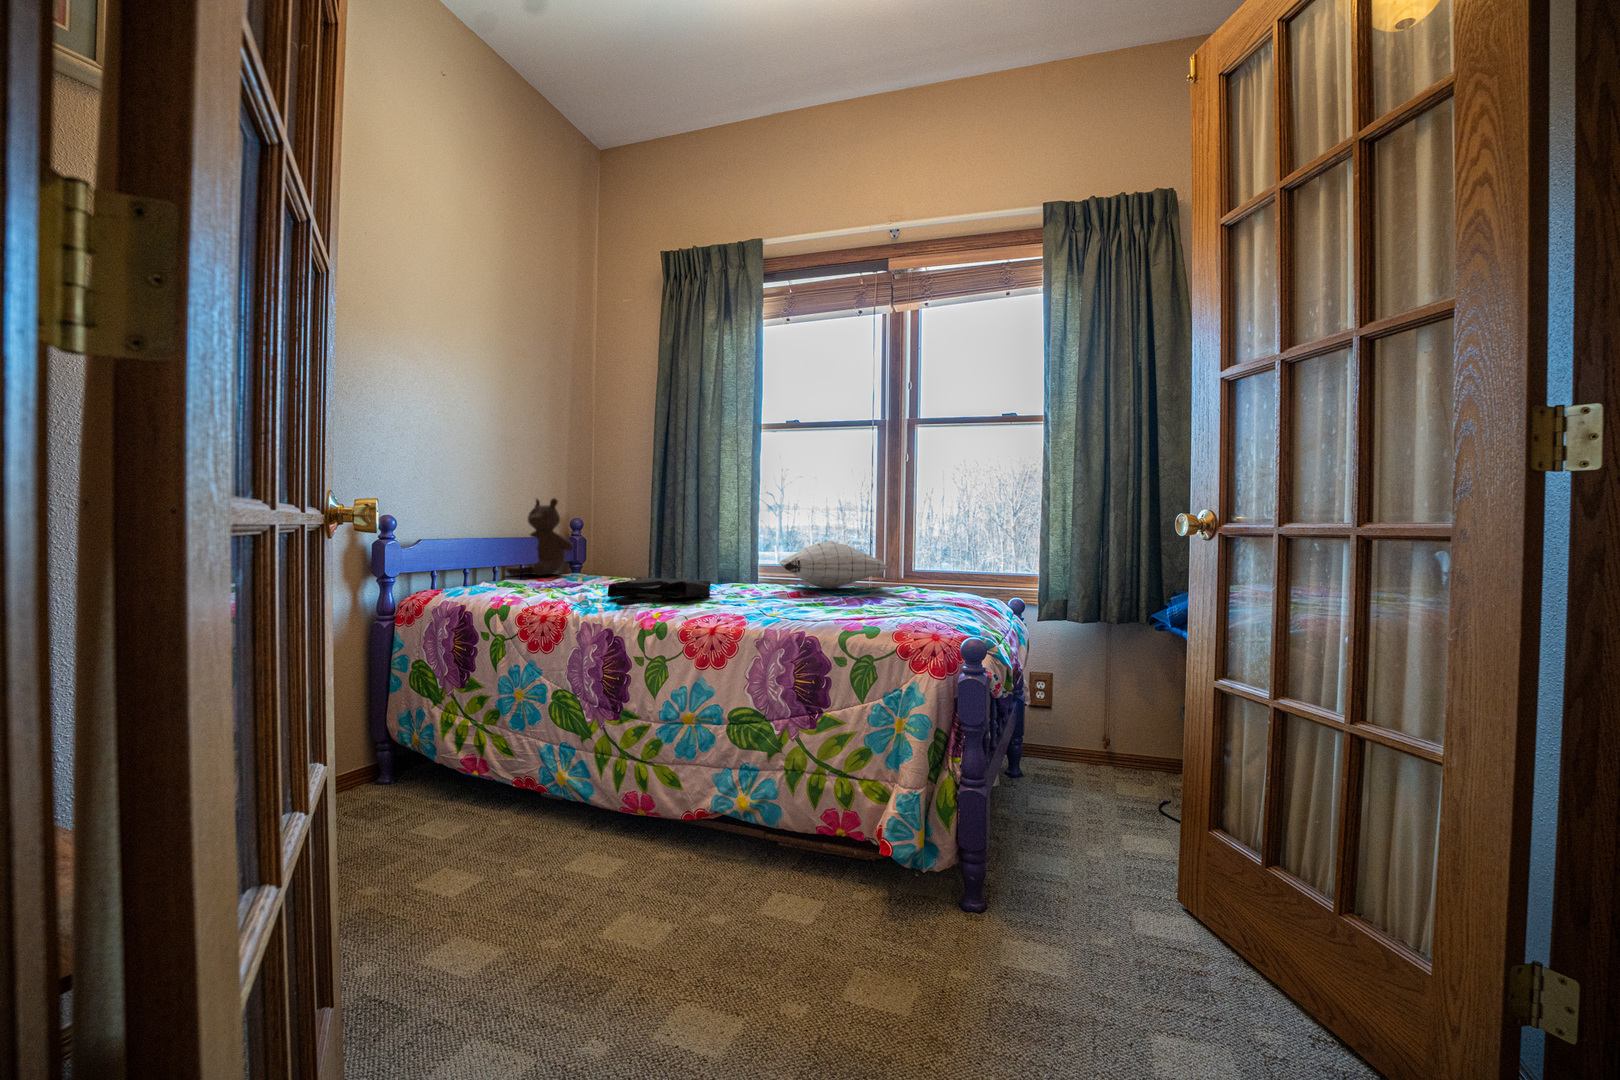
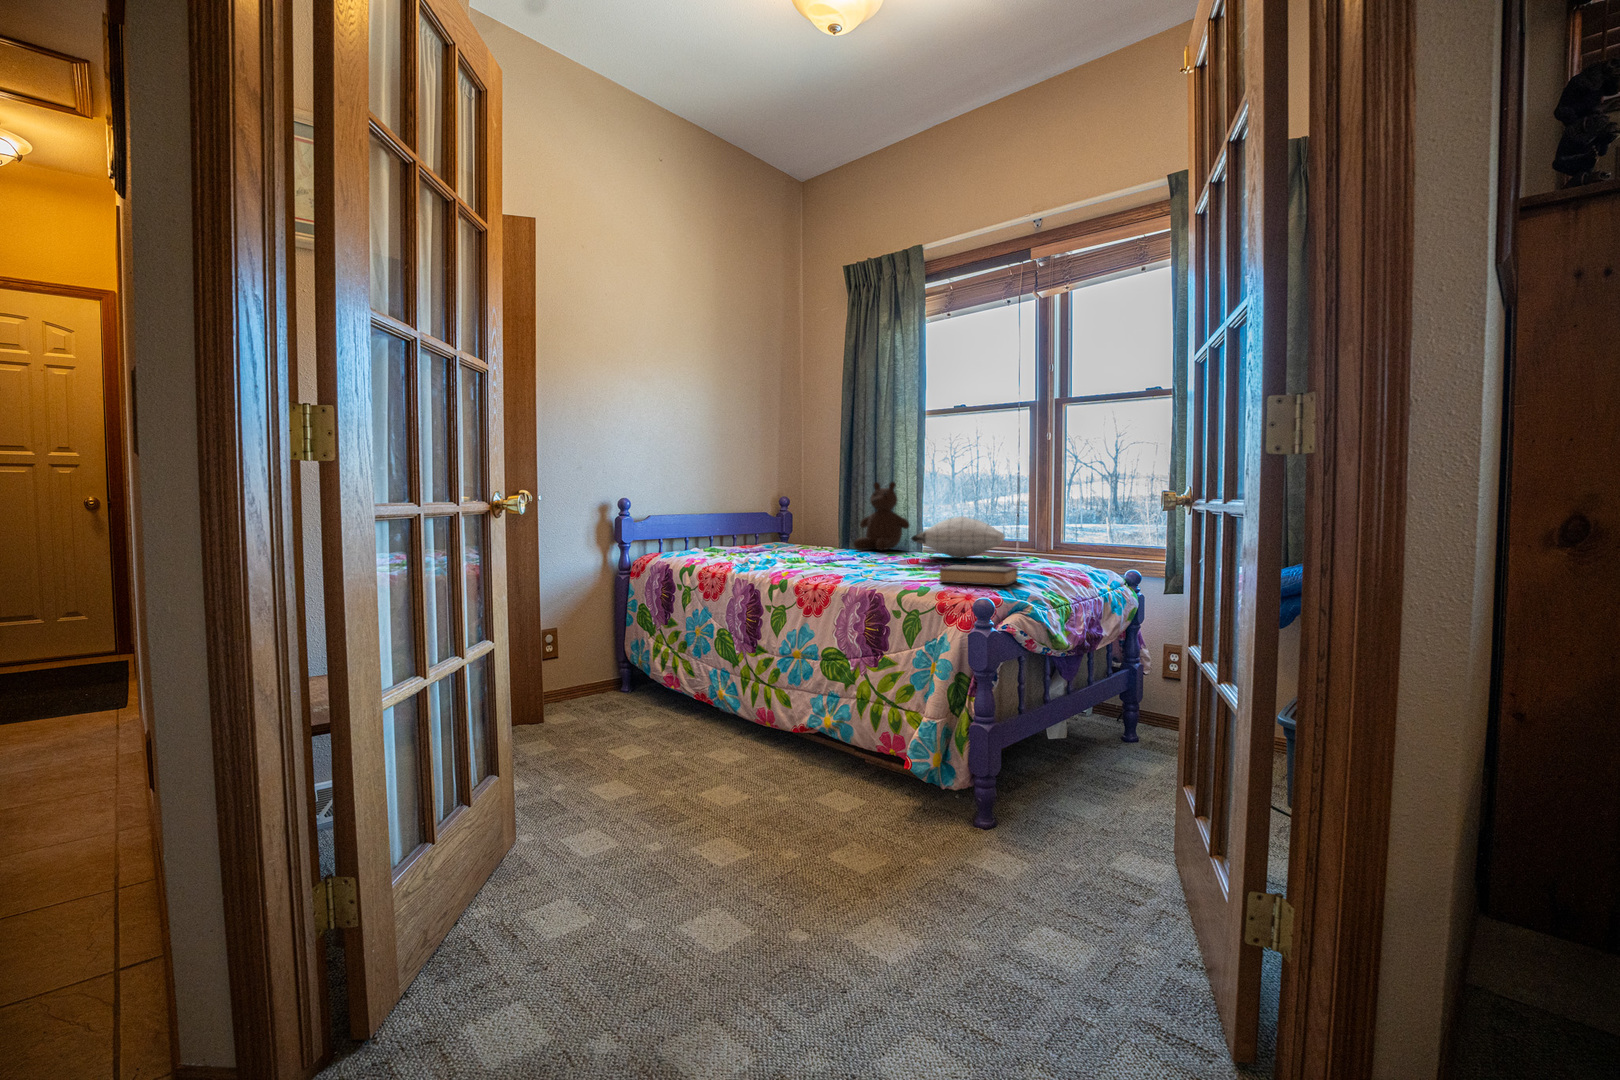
teddy bear: present [506,498,574,575] -> present [853,482,909,550]
tote bag: present [608,577,711,605] -> none [759,546,845,567]
hardback book: none [872,597,952,621] -> present [939,565,1018,586]

